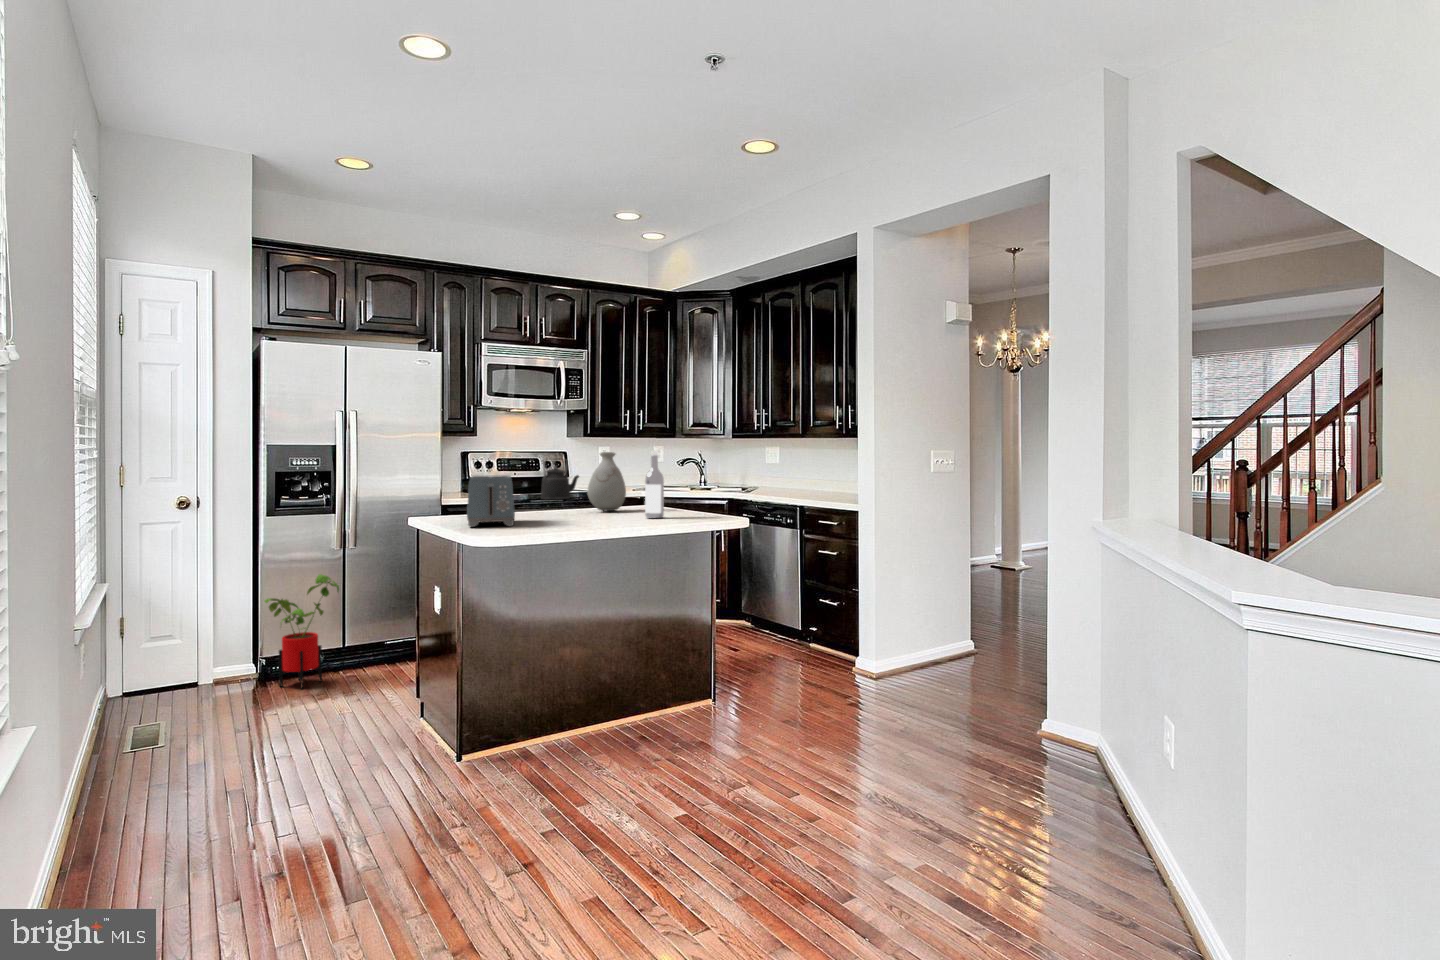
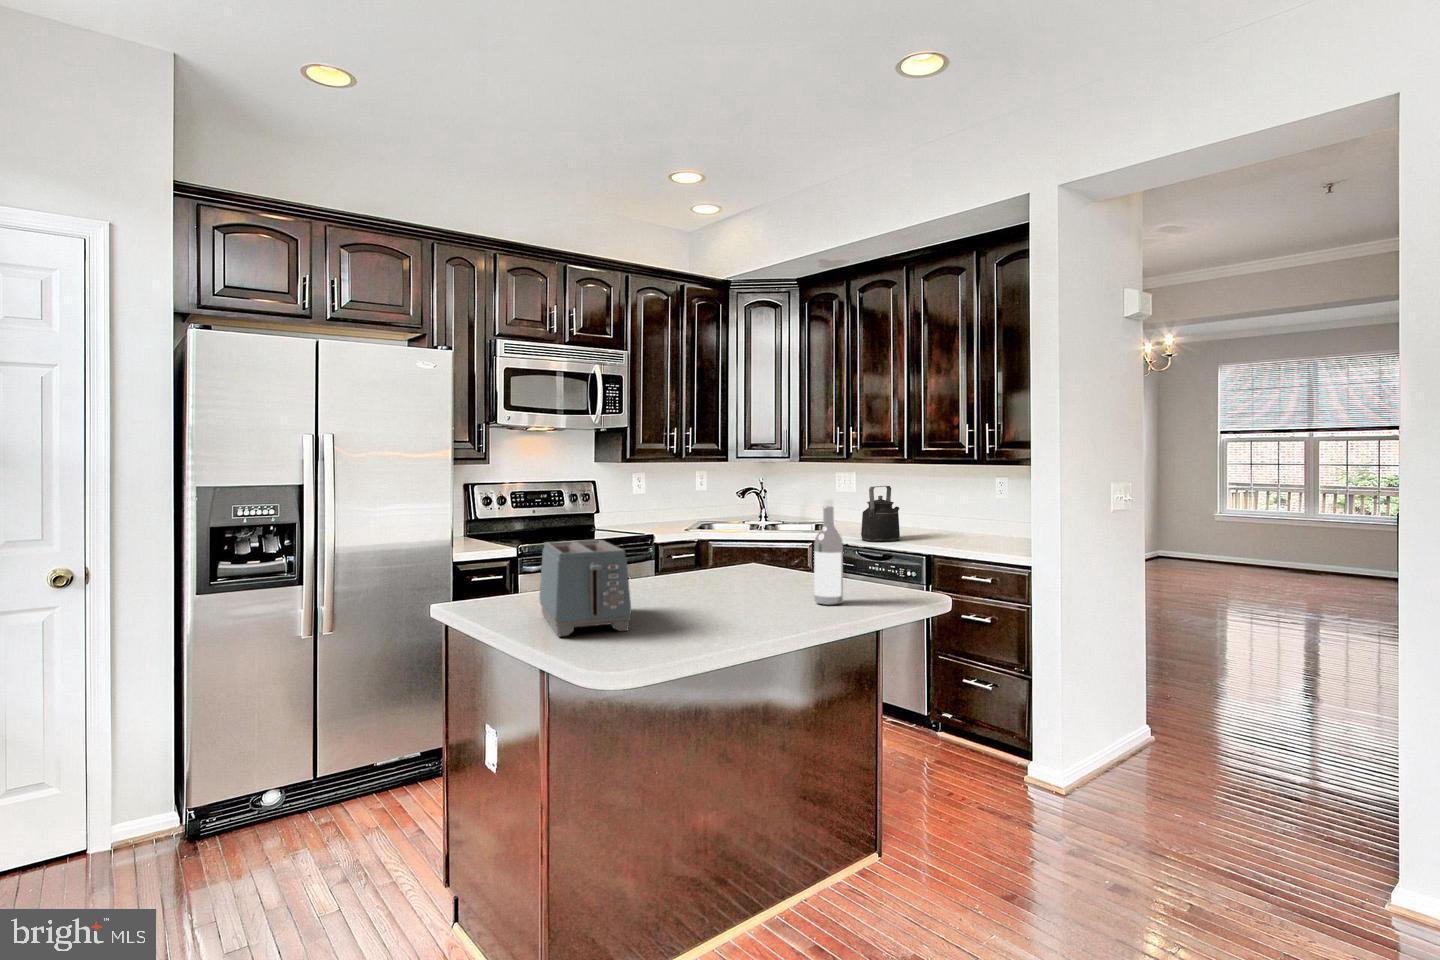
vase: present [587,452,626,511] -> none [691,495,746,580]
kettle: present [541,460,579,500] -> present [861,486,900,542]
house plant: present [265,574,339,688] -> none [193,683,313,866]

